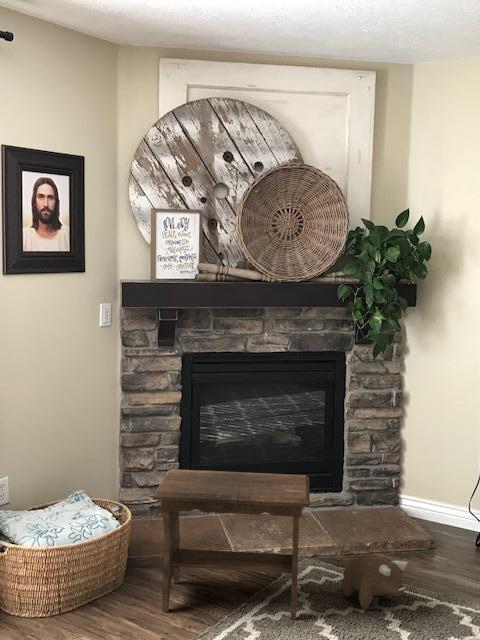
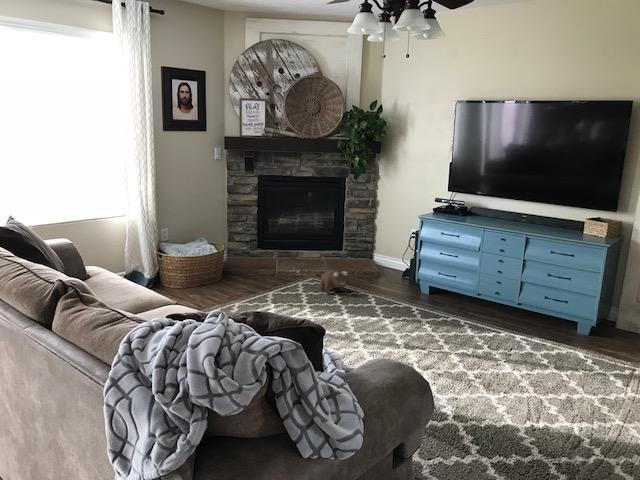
footstool: present [153,469,310,620] -> none [228,227,306,295]

